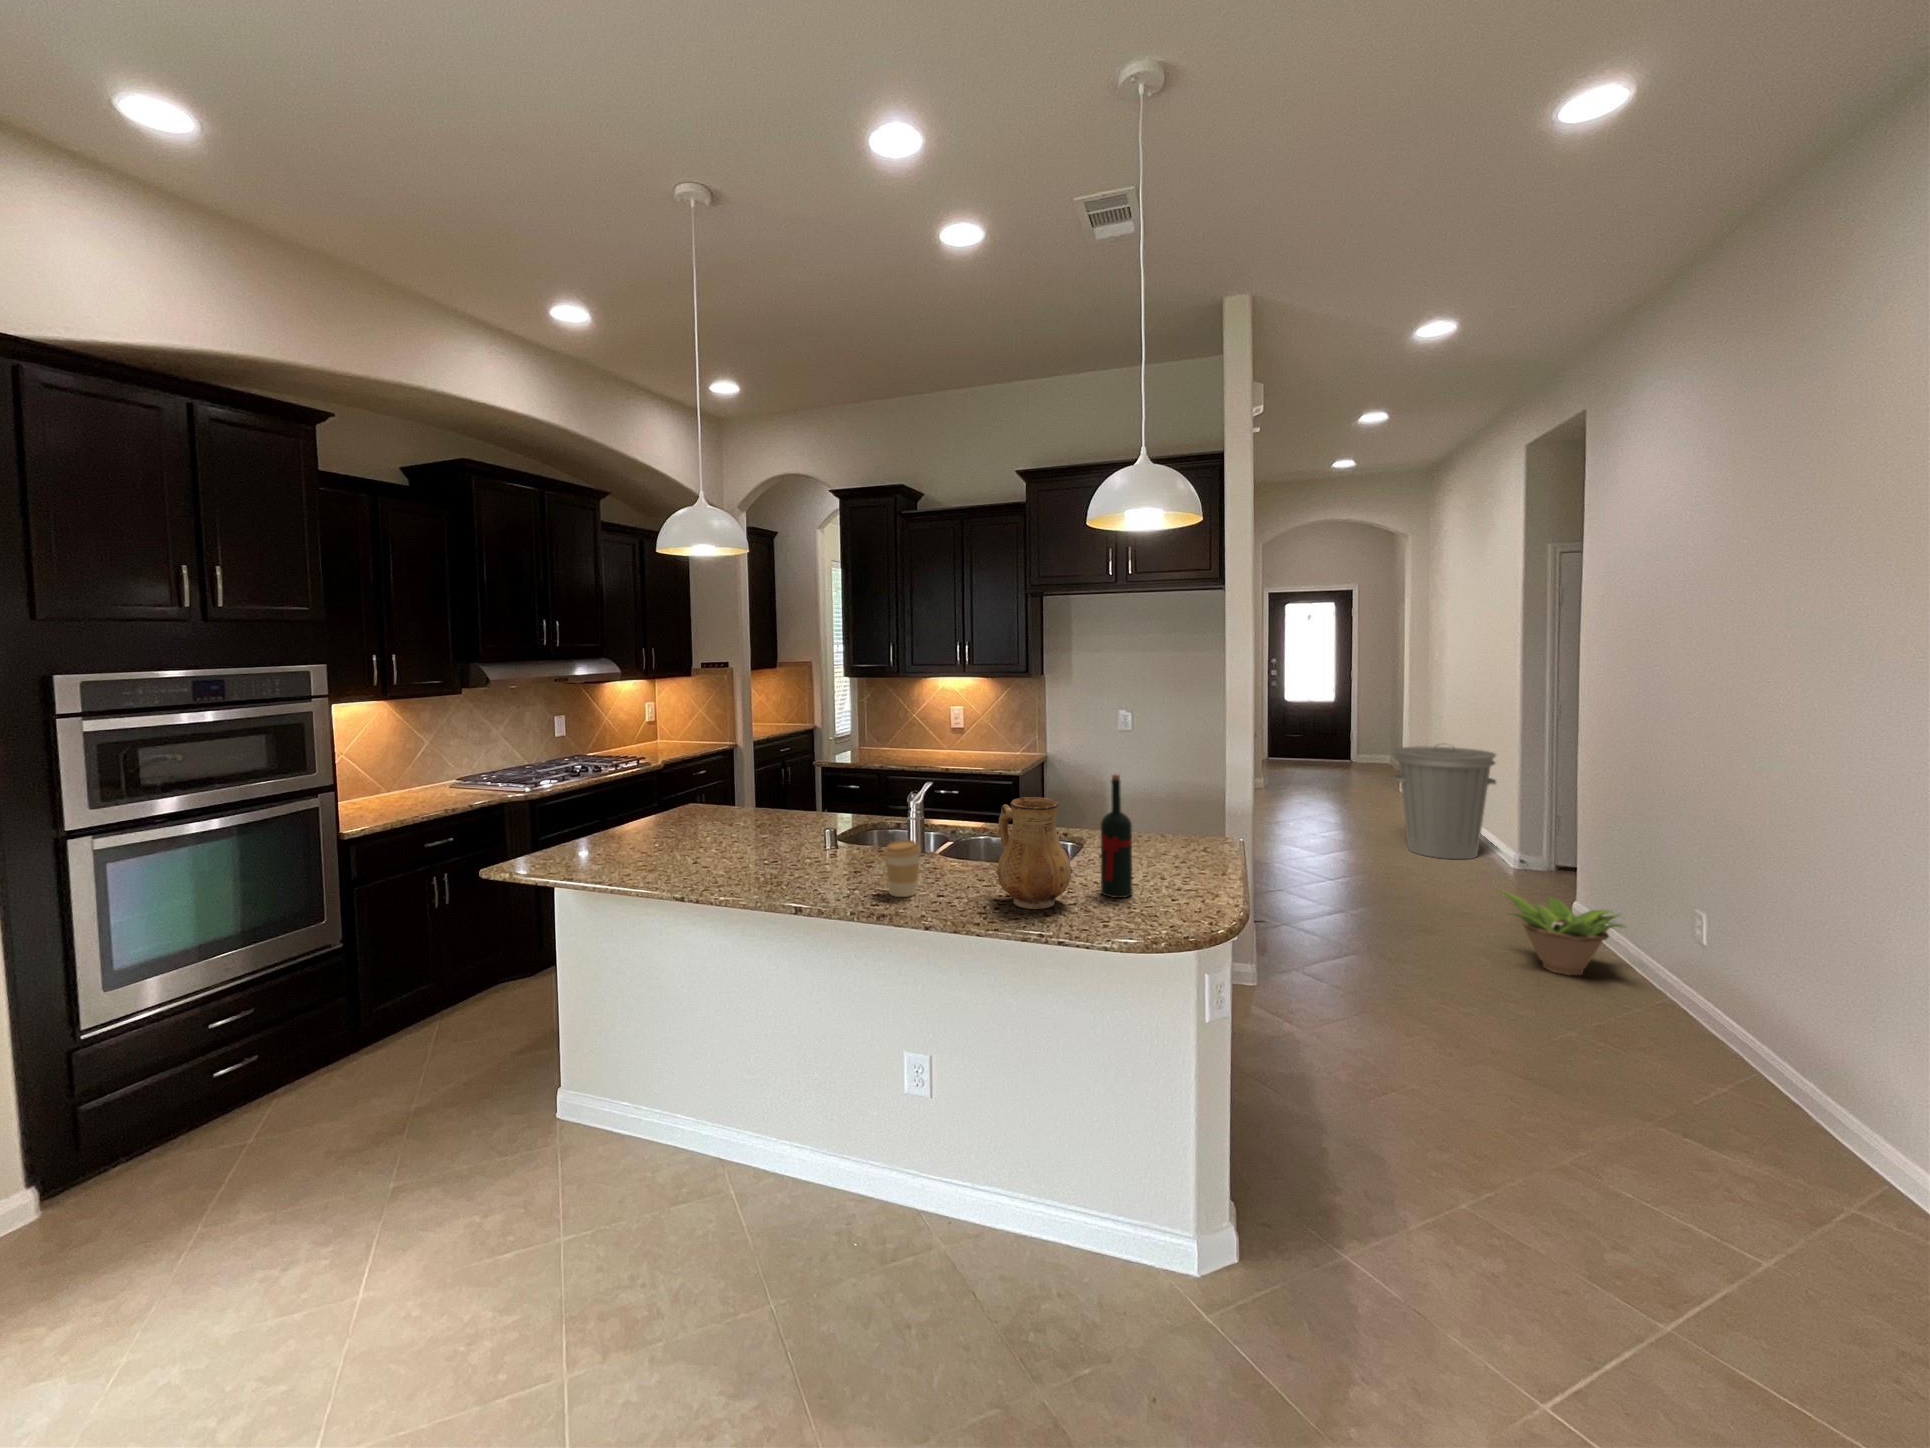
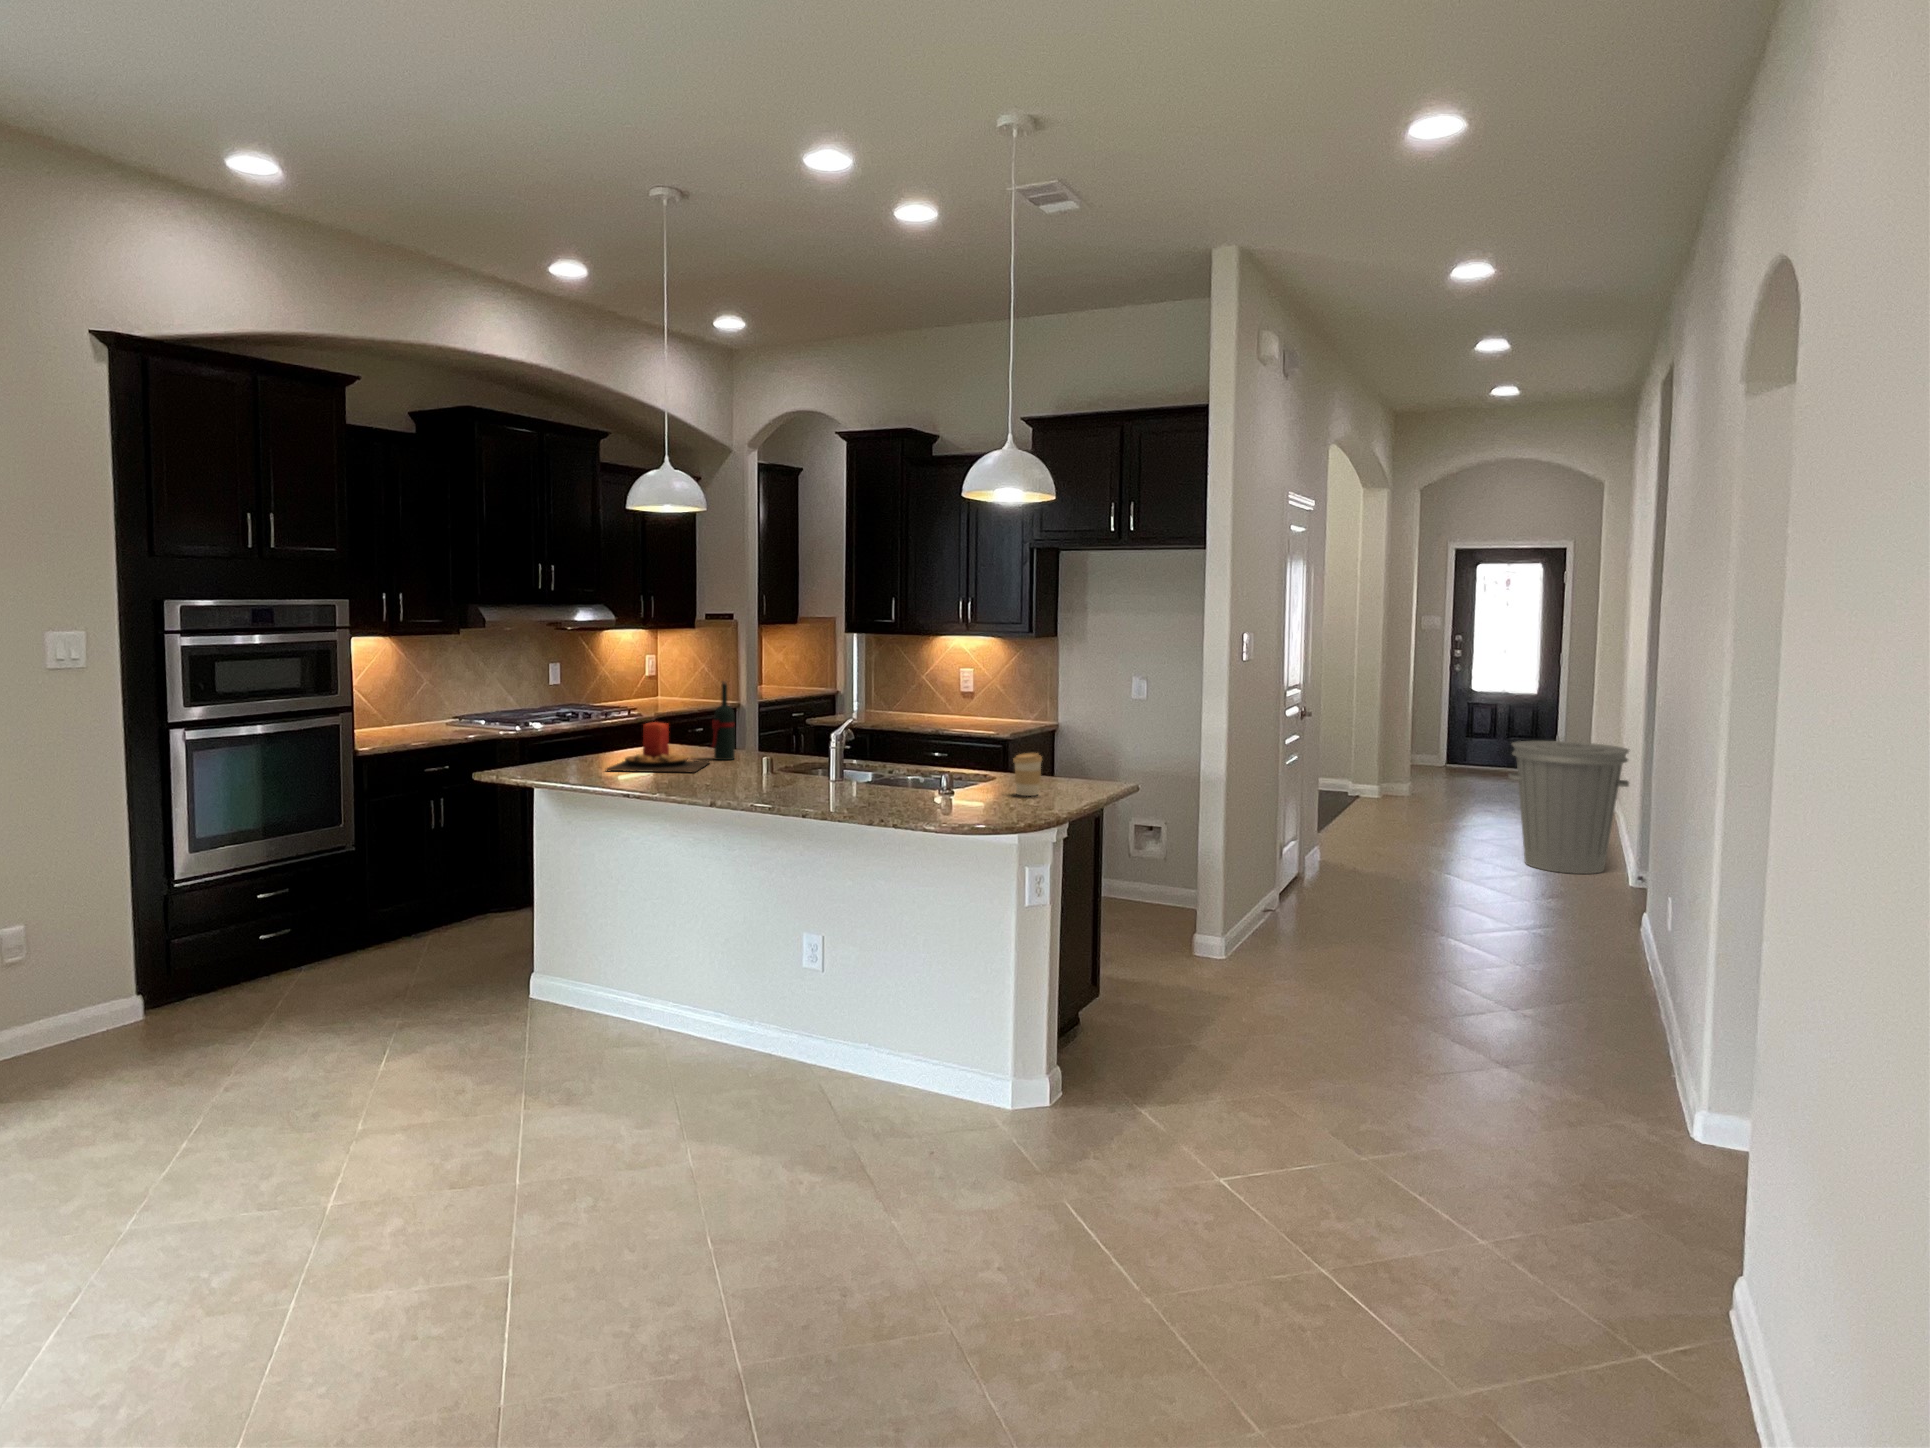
wine bottle: present [1101,774,1132,898] -> present [712,681,735,760]
candle: none [650,796,765,861] -> present [605,722,710,772]
ceramic pitcher: present [997,797,1071,909] -> none [858,718,916,804]
coffee cup: present [884,840,920,897] -> present [1013,753,1042,796]
decorative plant: present [1501,891,1624,975] -> none [1506,882,1643,971]

